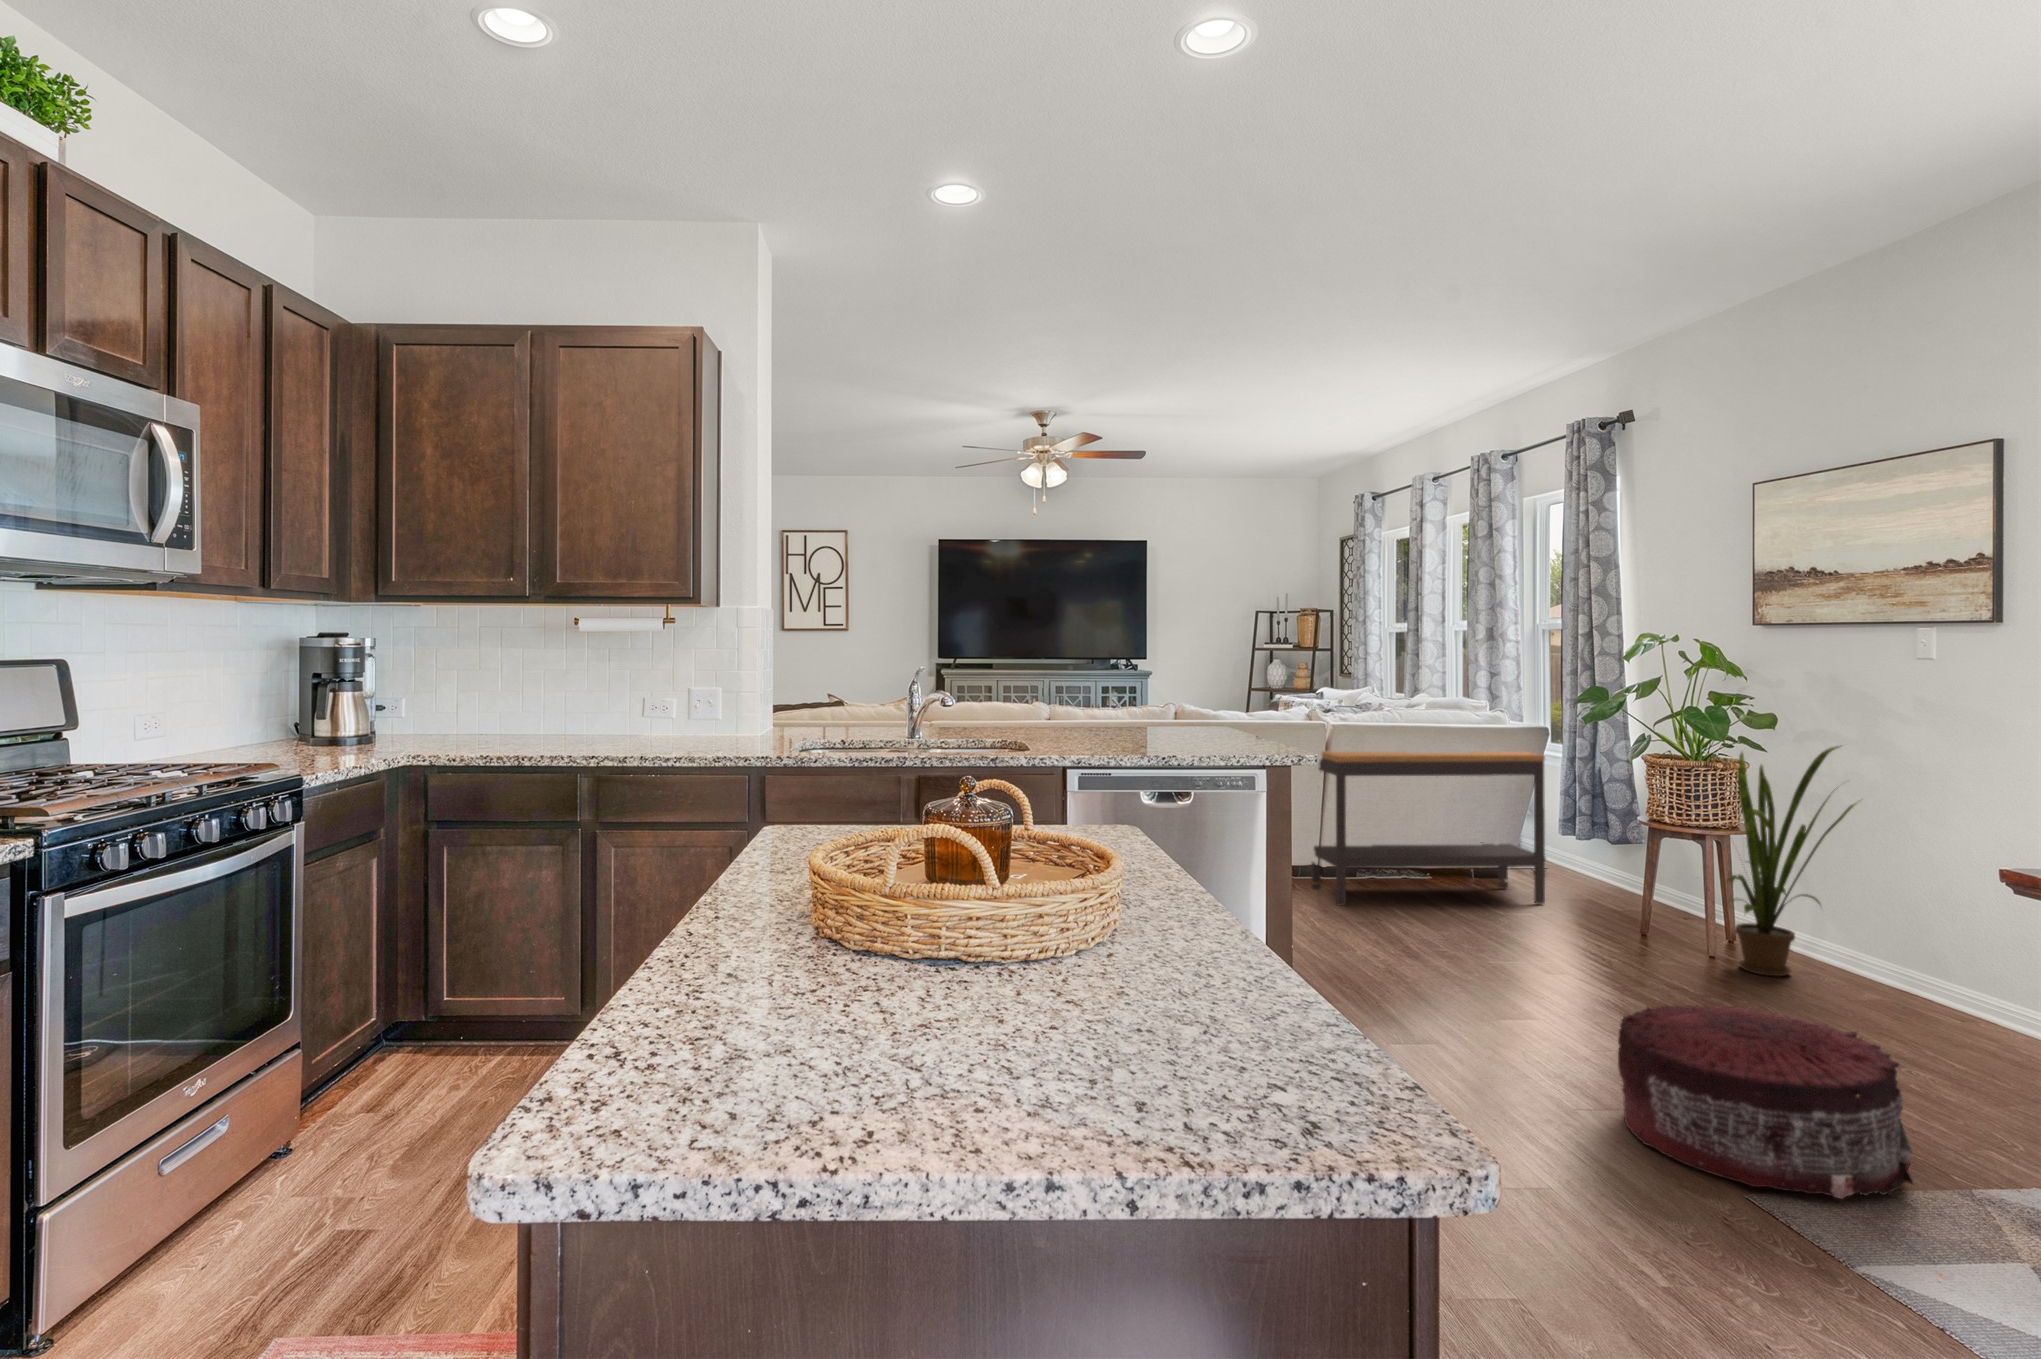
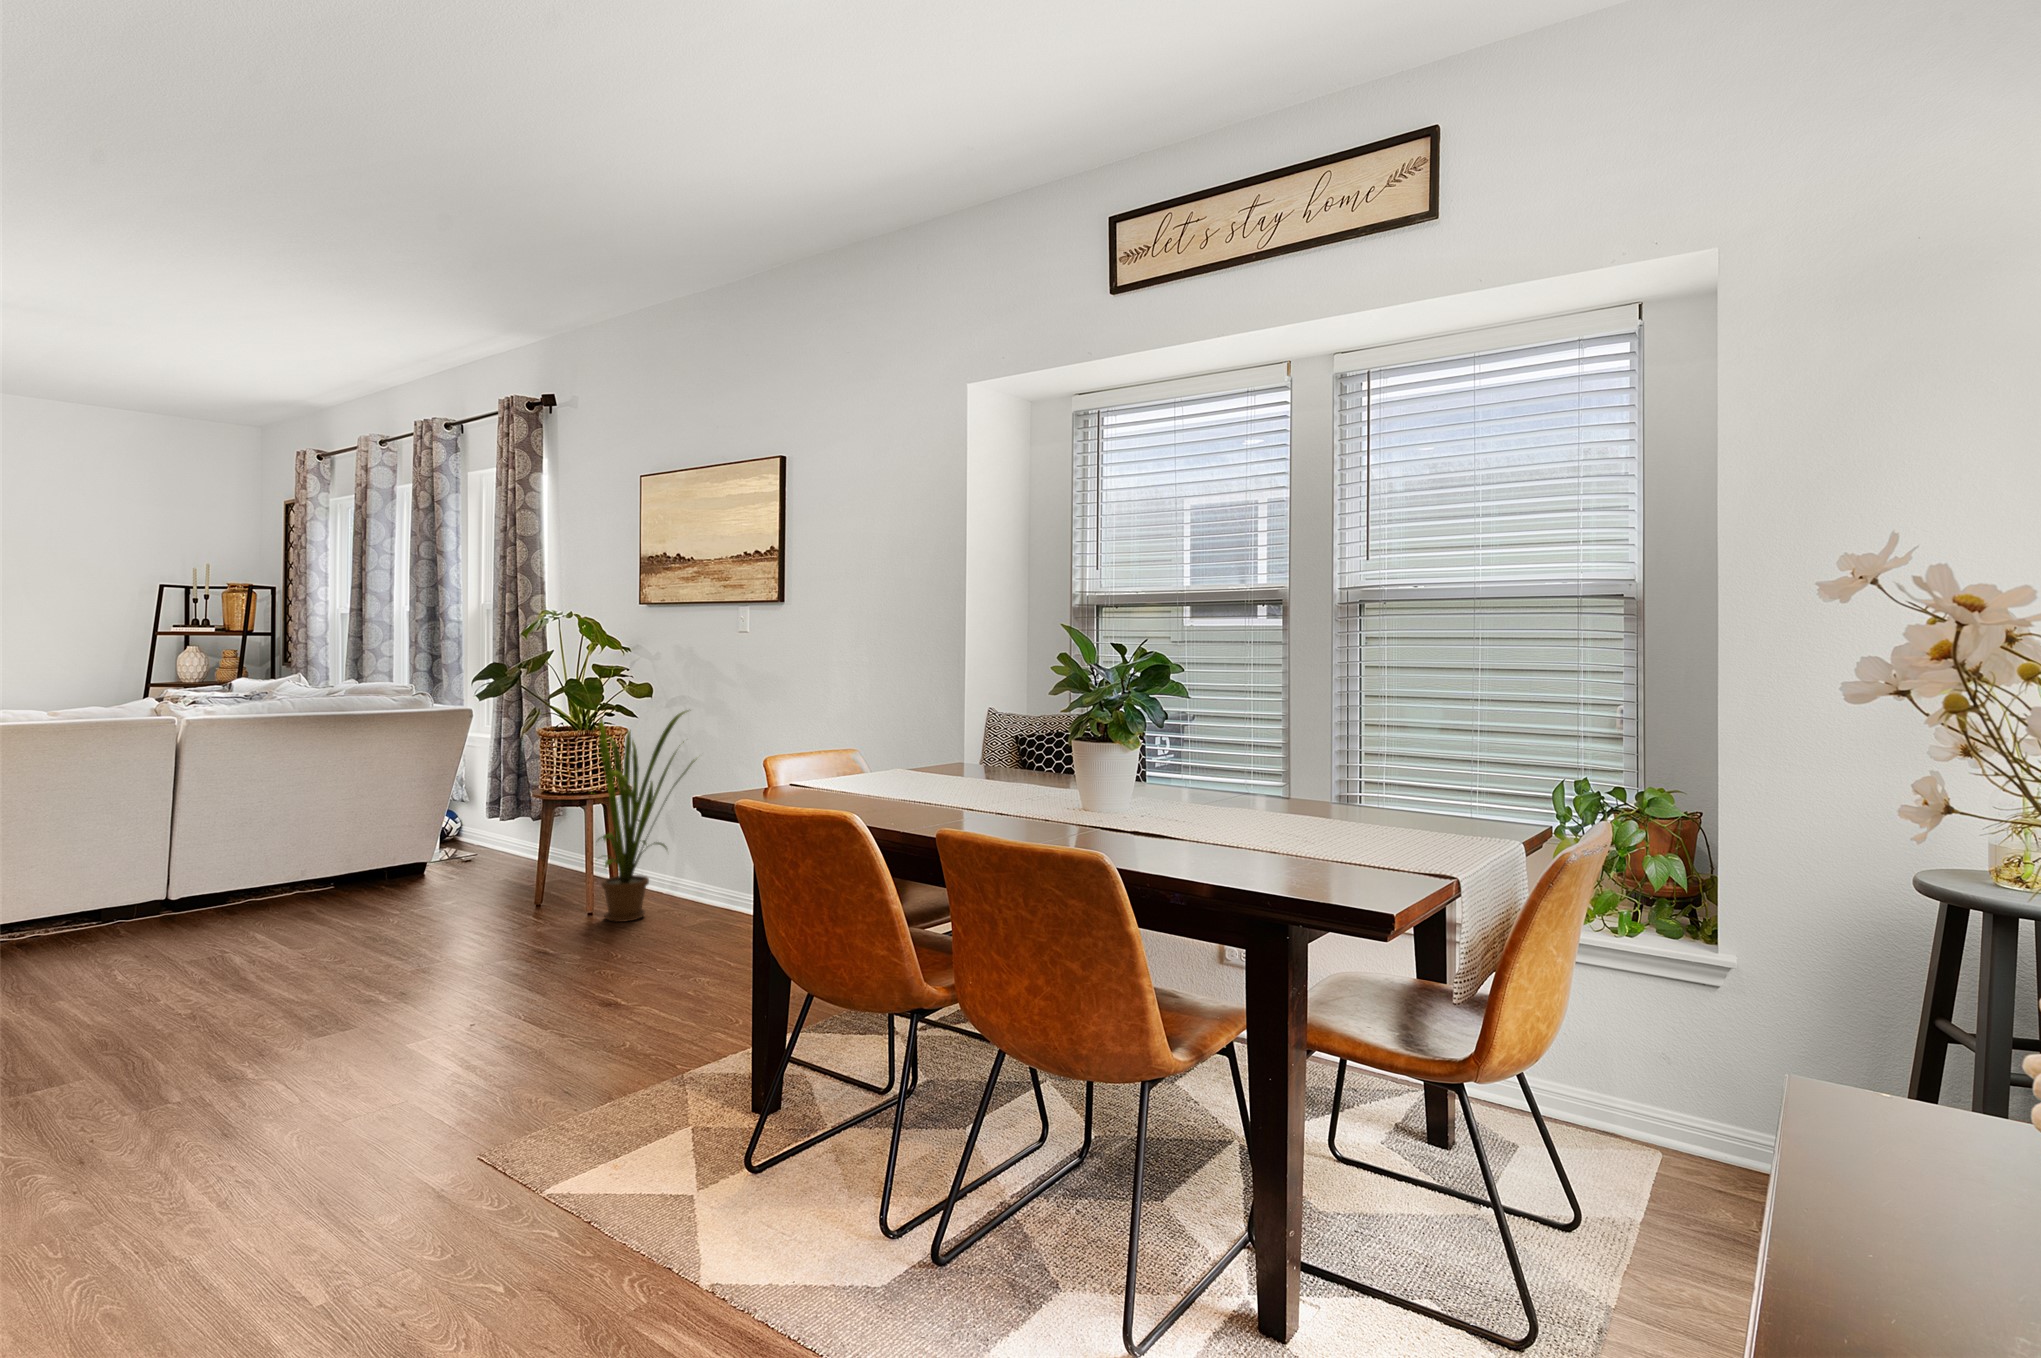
console table: present [1311,751,1546,906] -> none [145,732,452,938]
pouf: present [1618,1005,1913,1199] -> none [376,952,630,1132]

